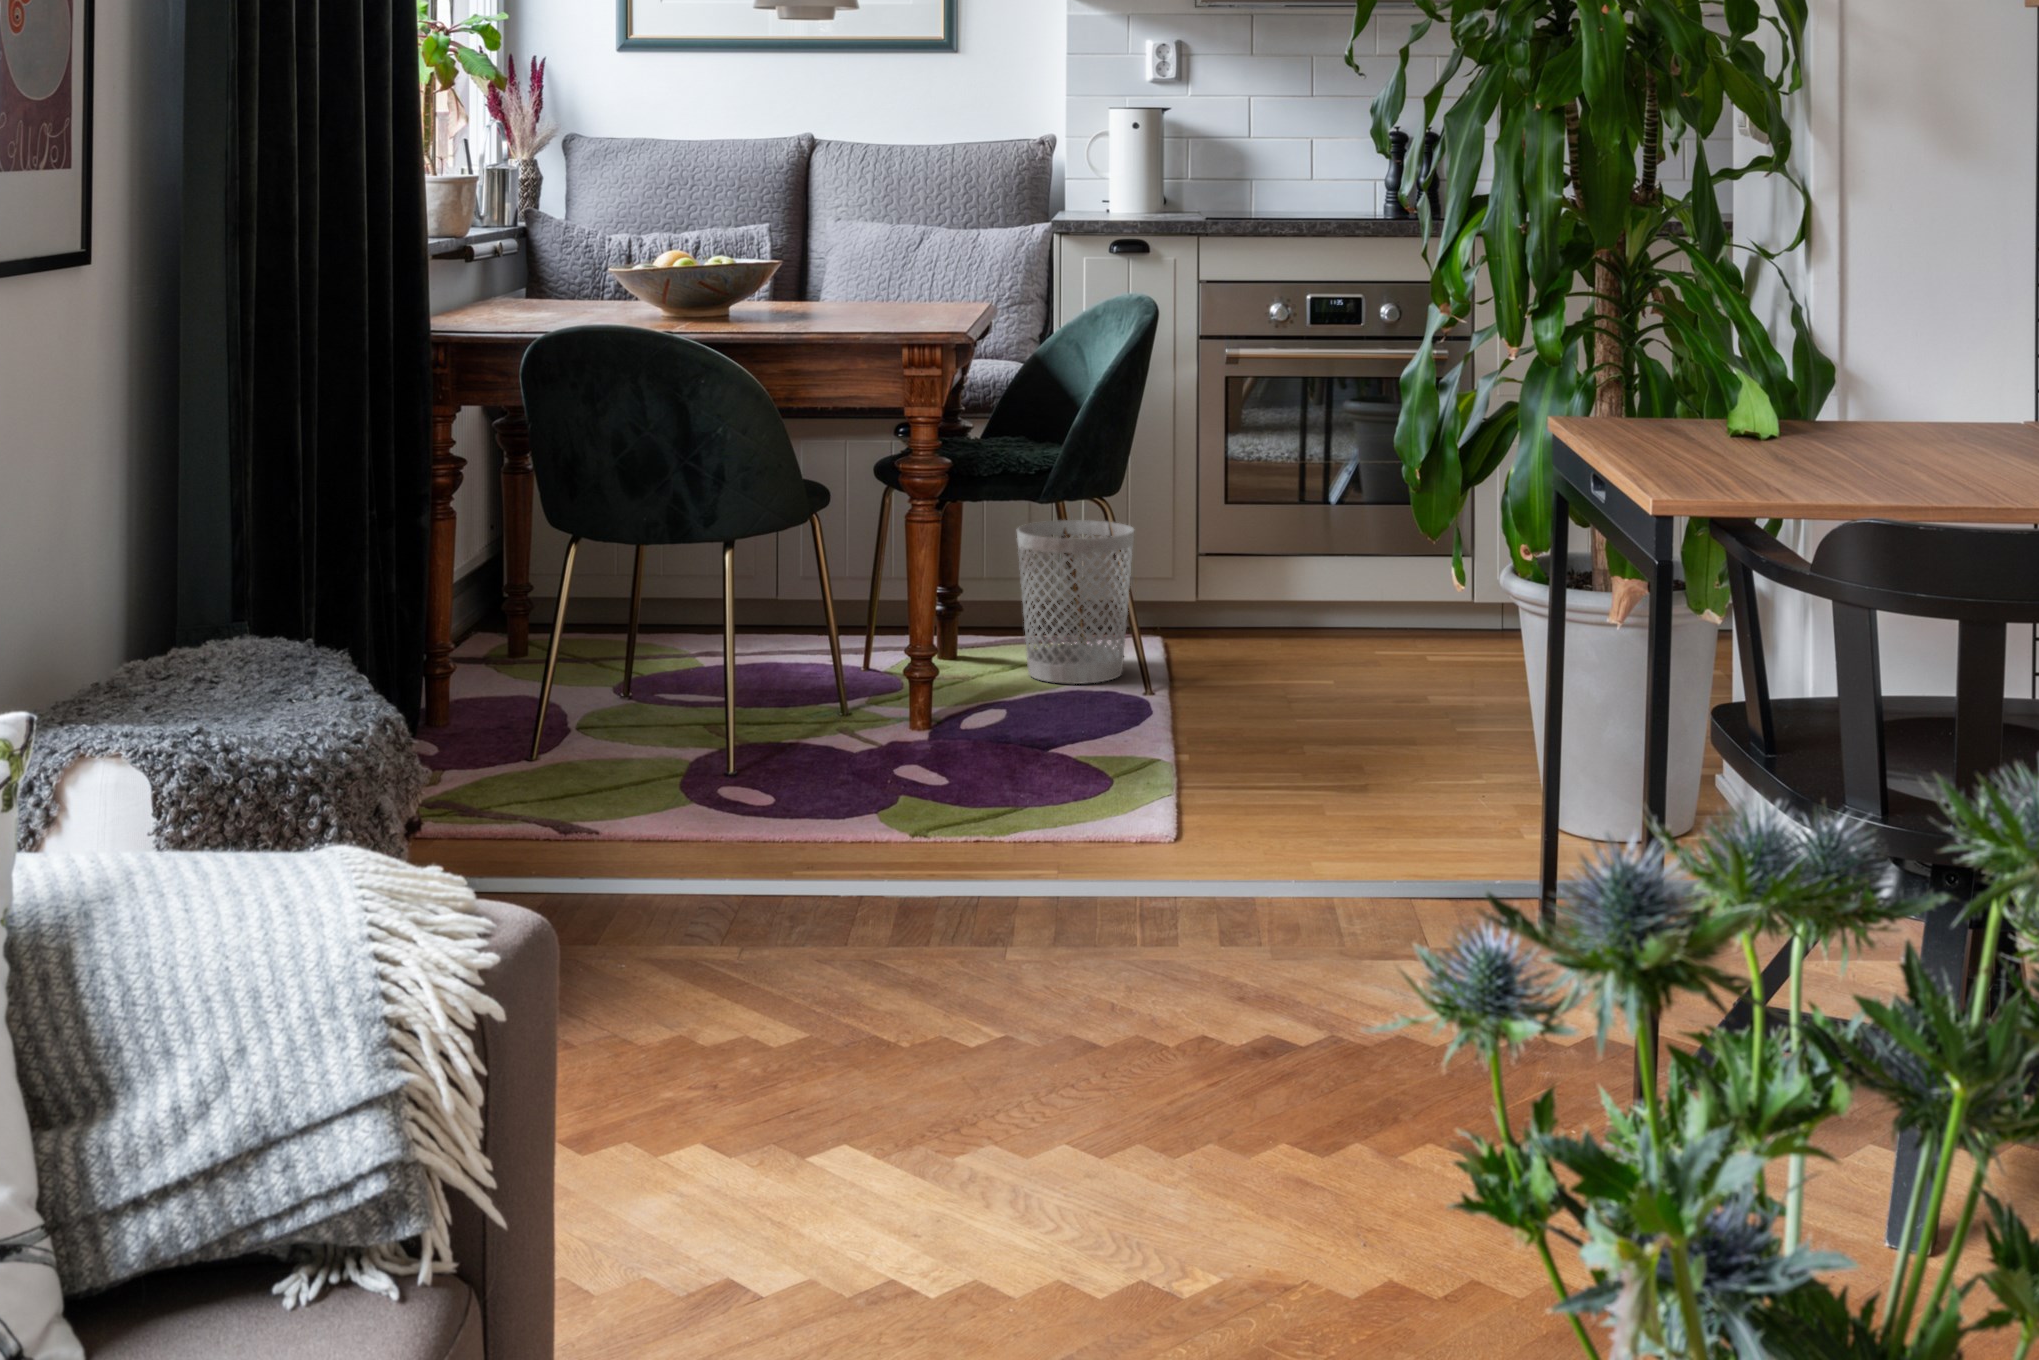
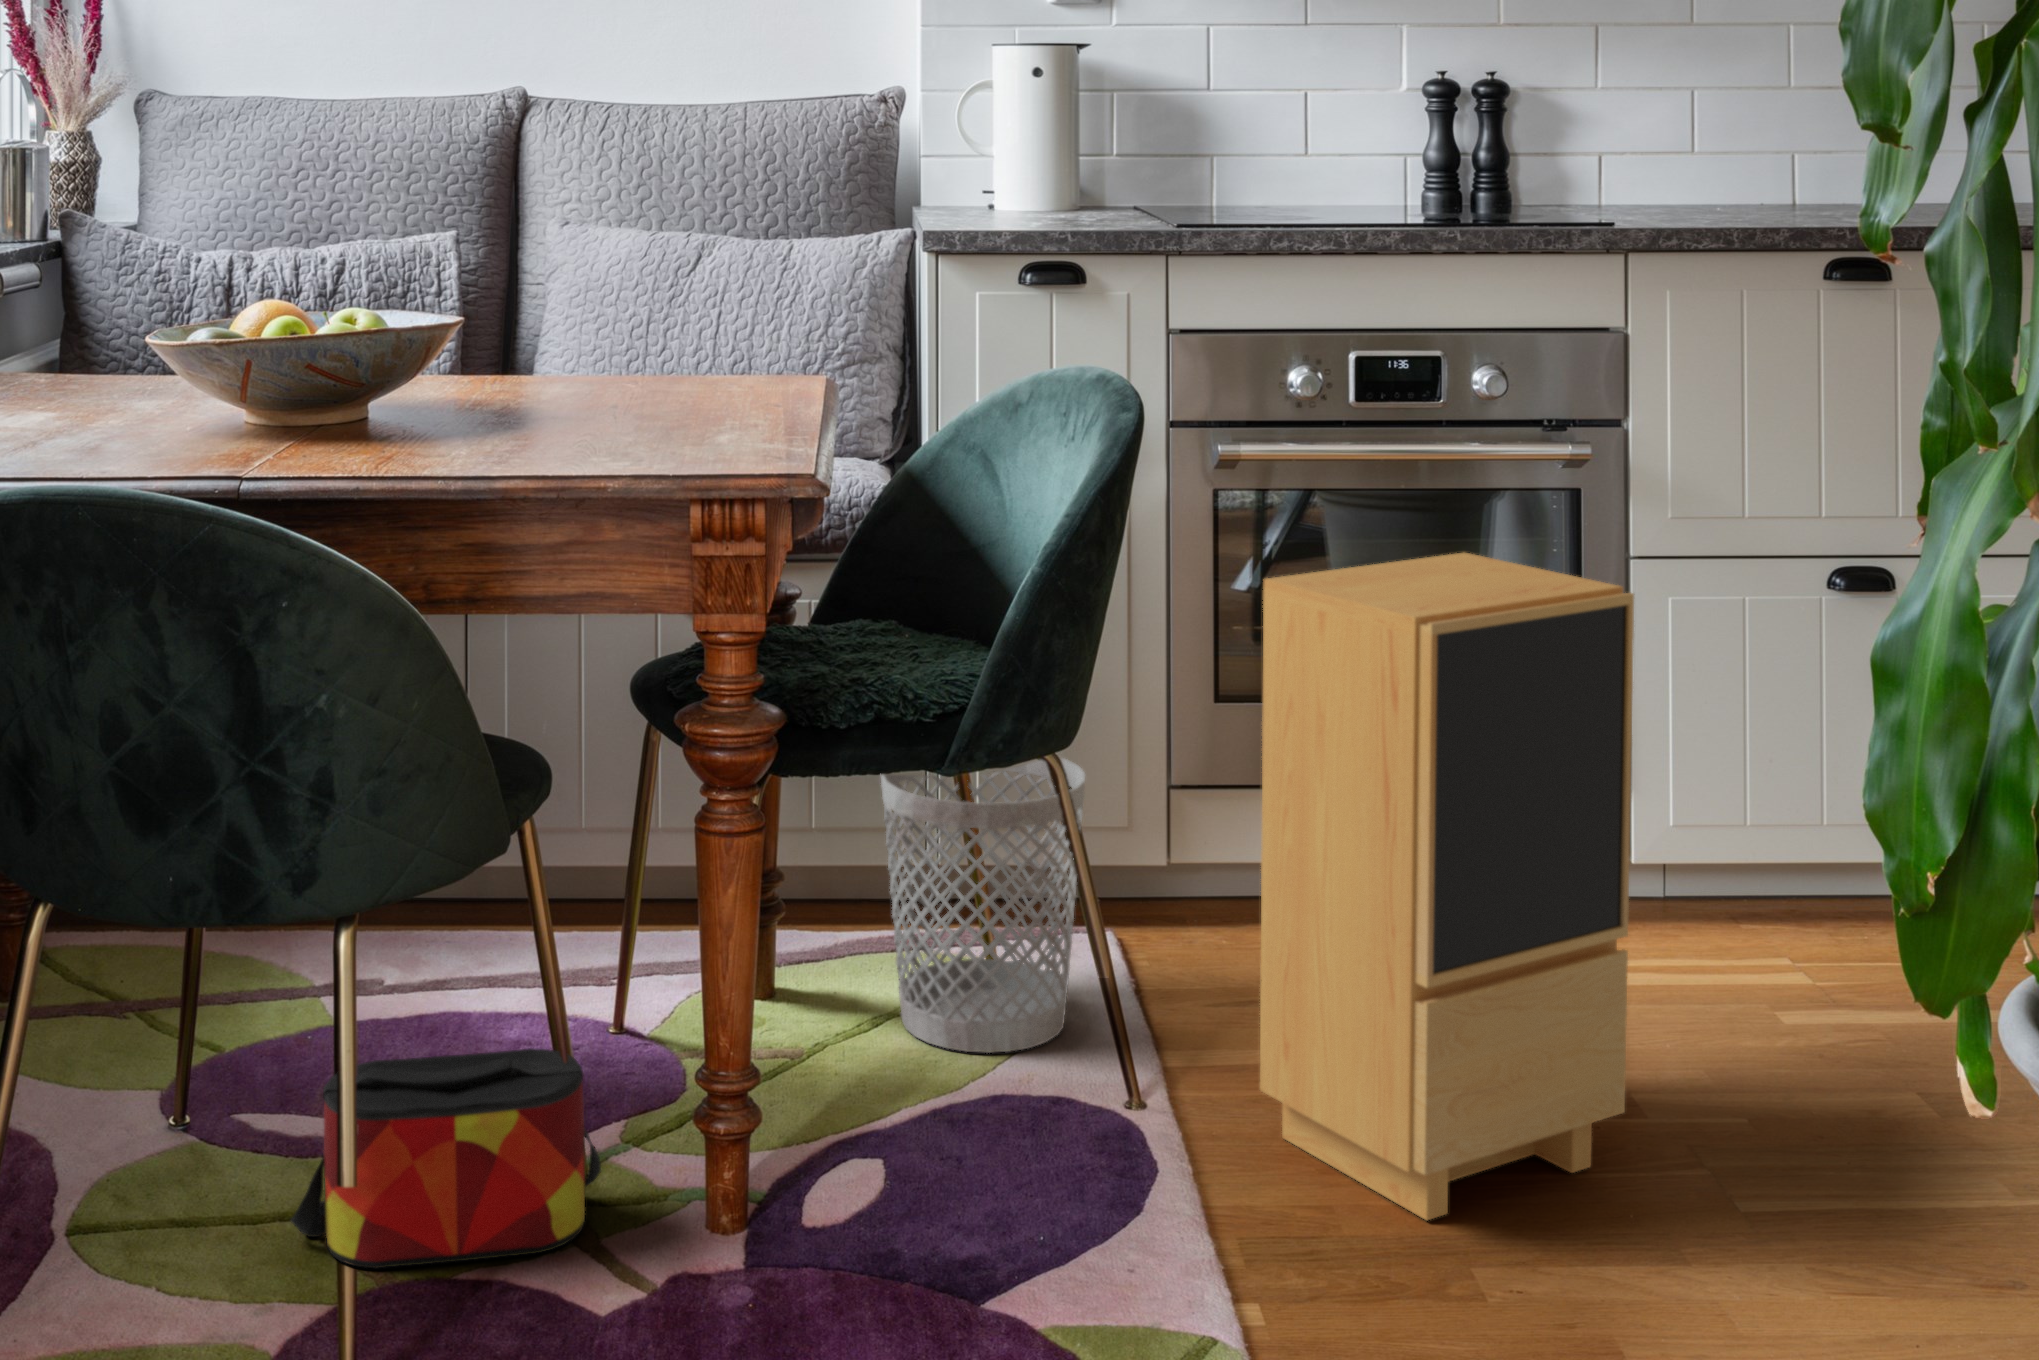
speaker: none [1213,395,1408,736] -> present [1260,553,1634,1221]
bag: none [689,646,853,746] -> present [291,1048,601,1268]

